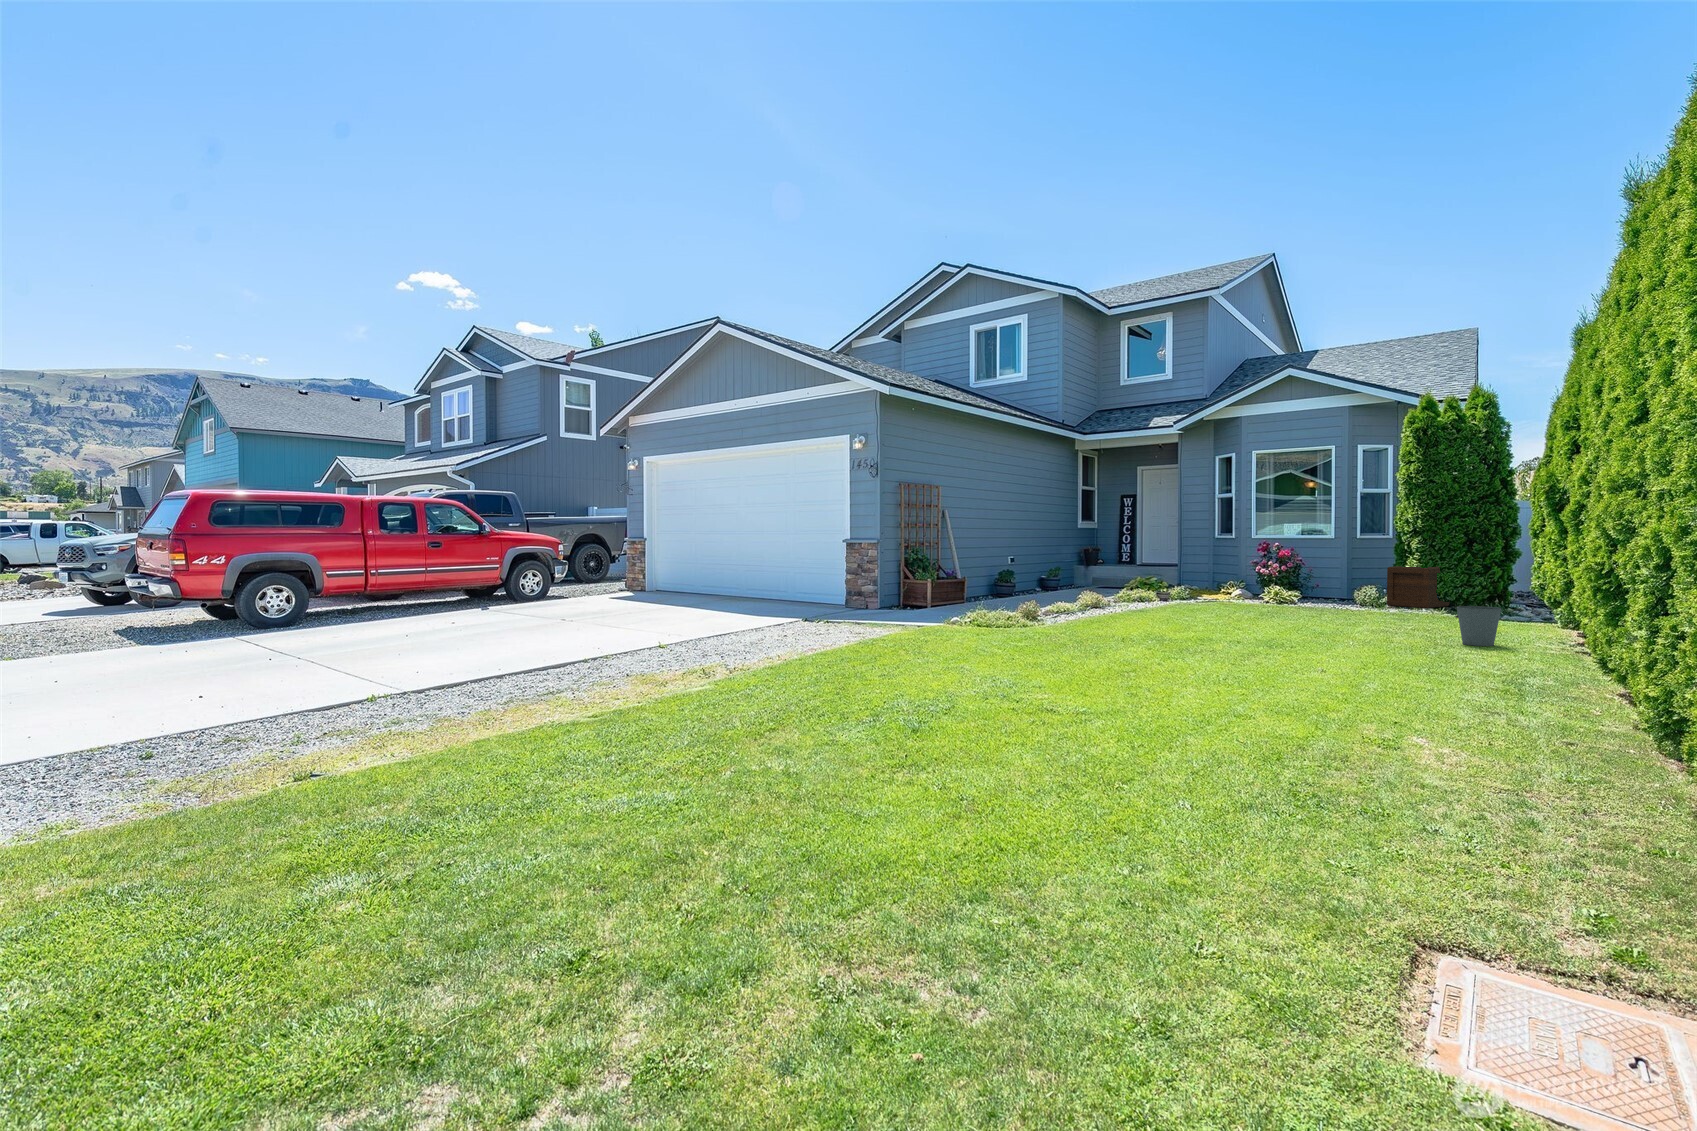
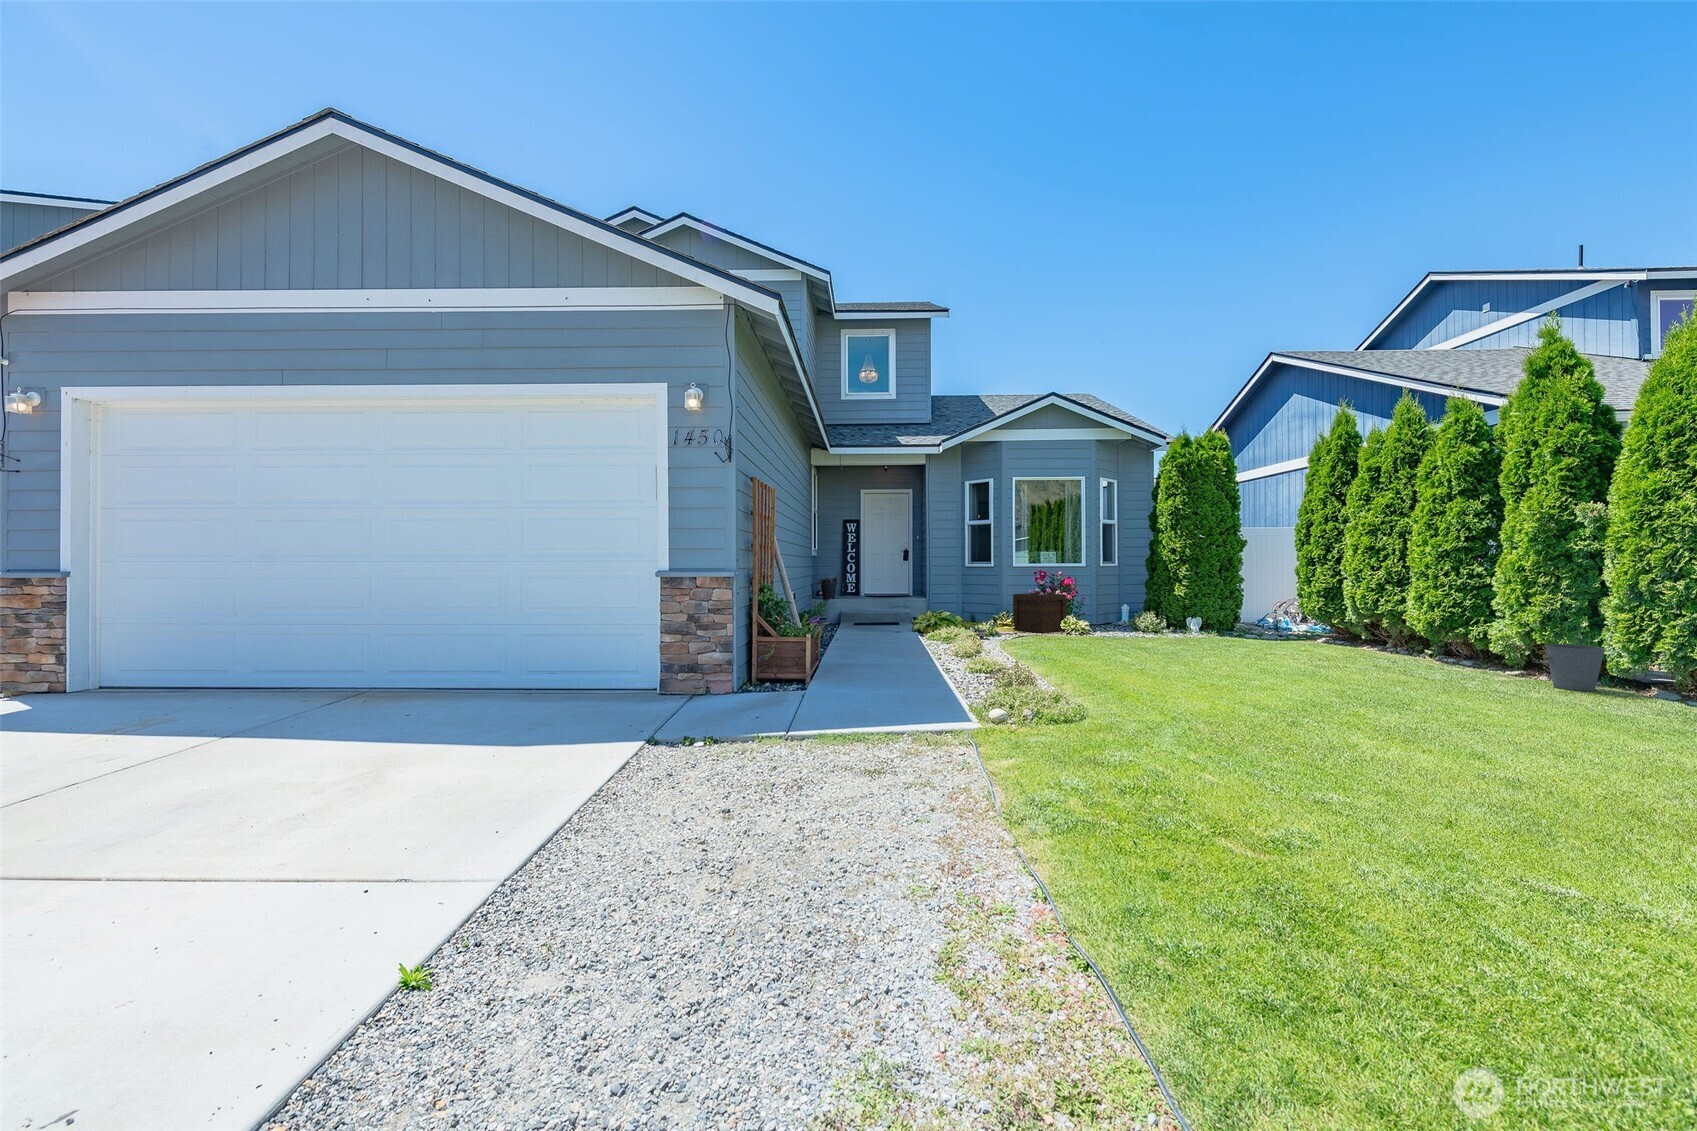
wooden crate: present [1387,566,1449,608] -> present [1013,593,1066,633]

